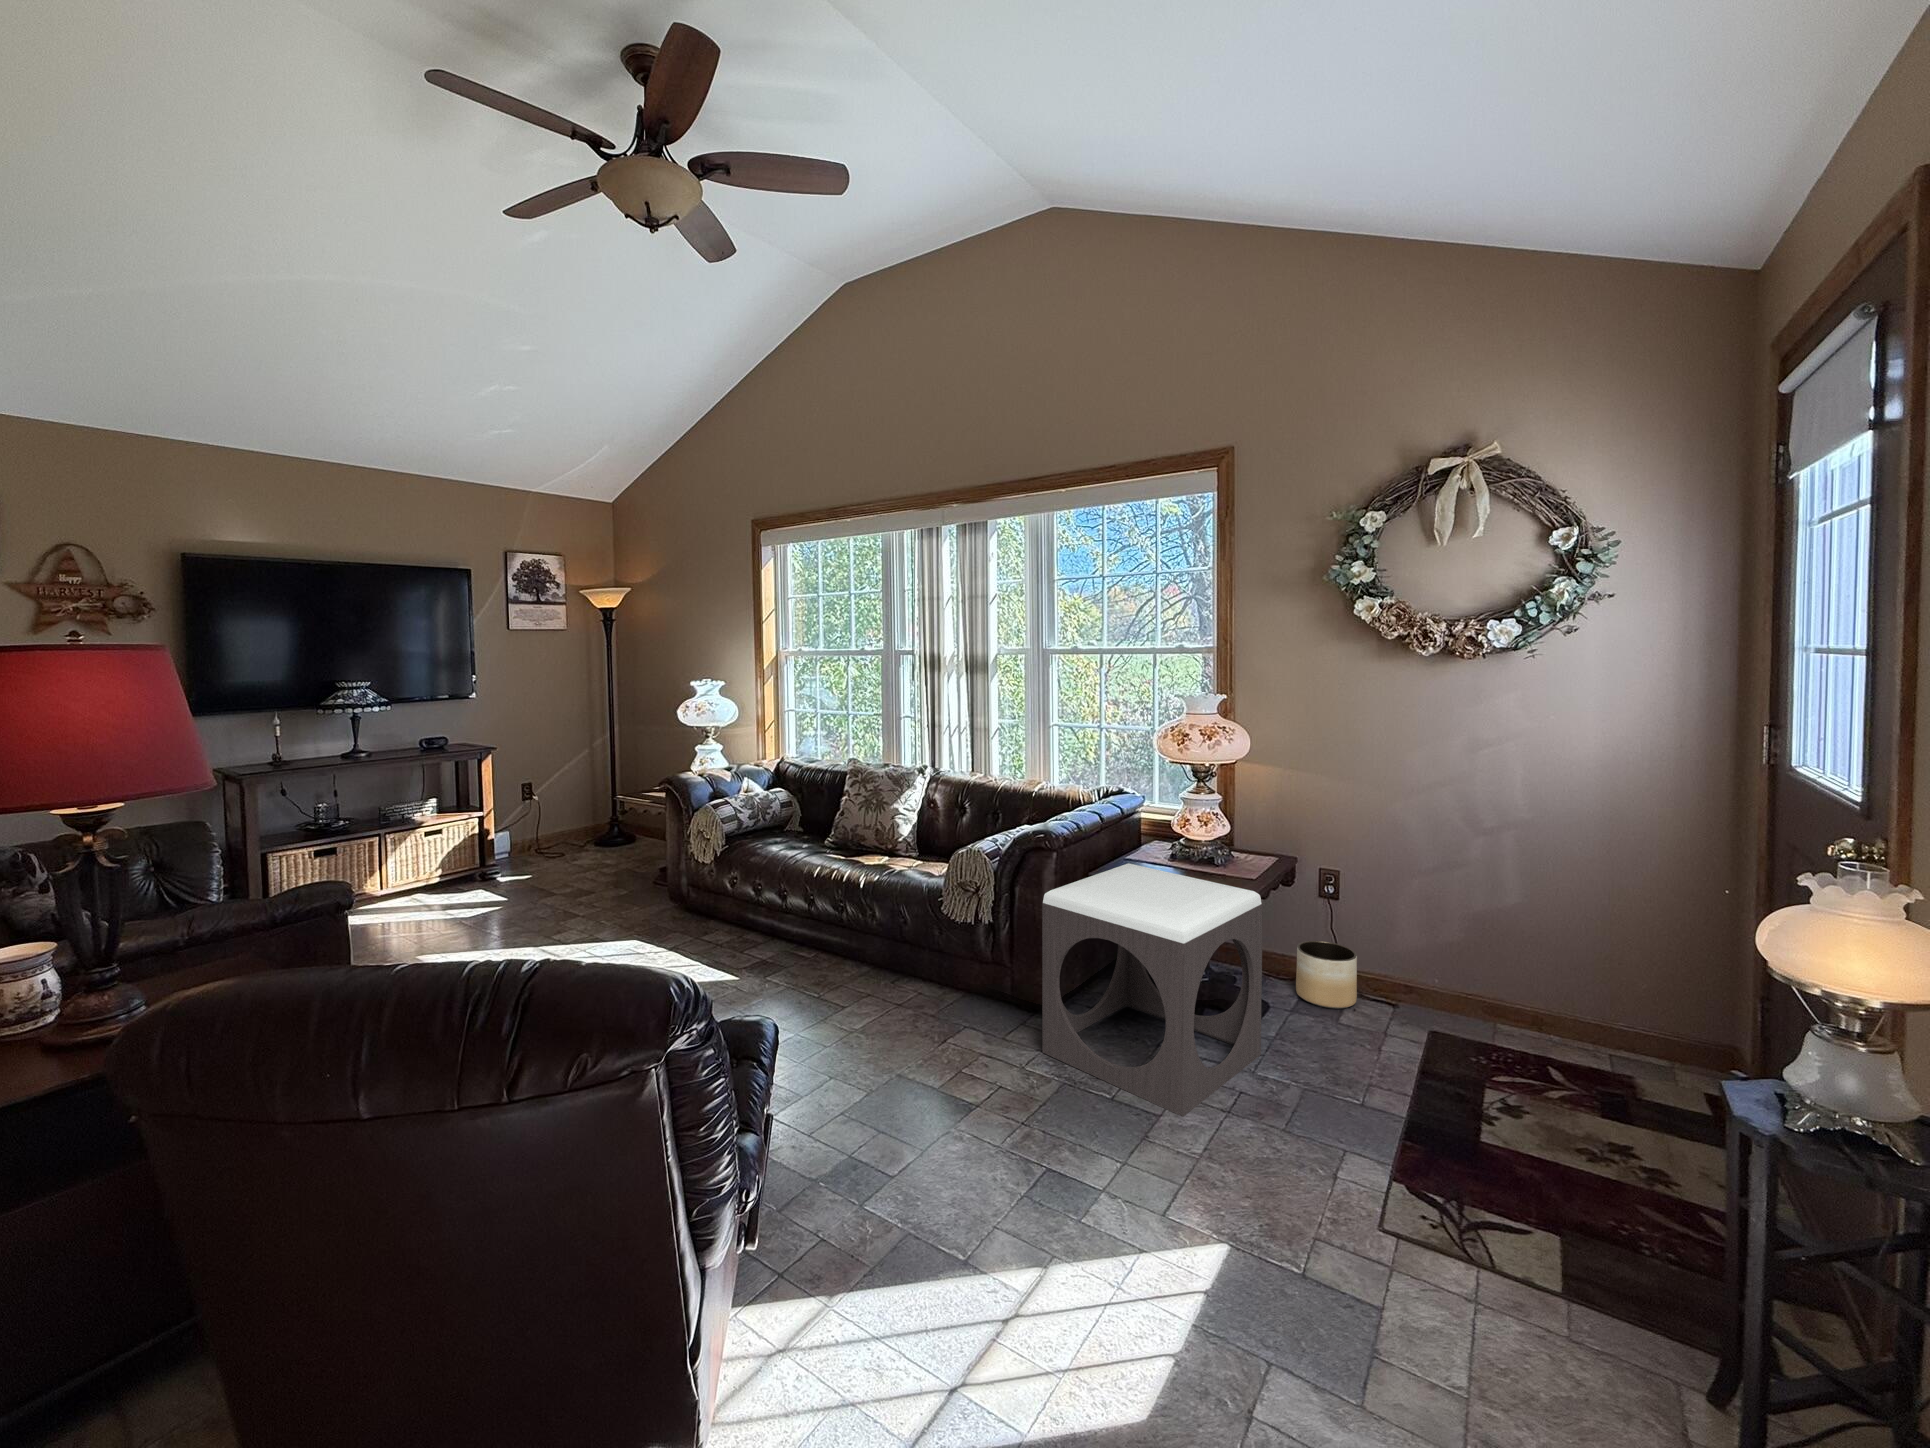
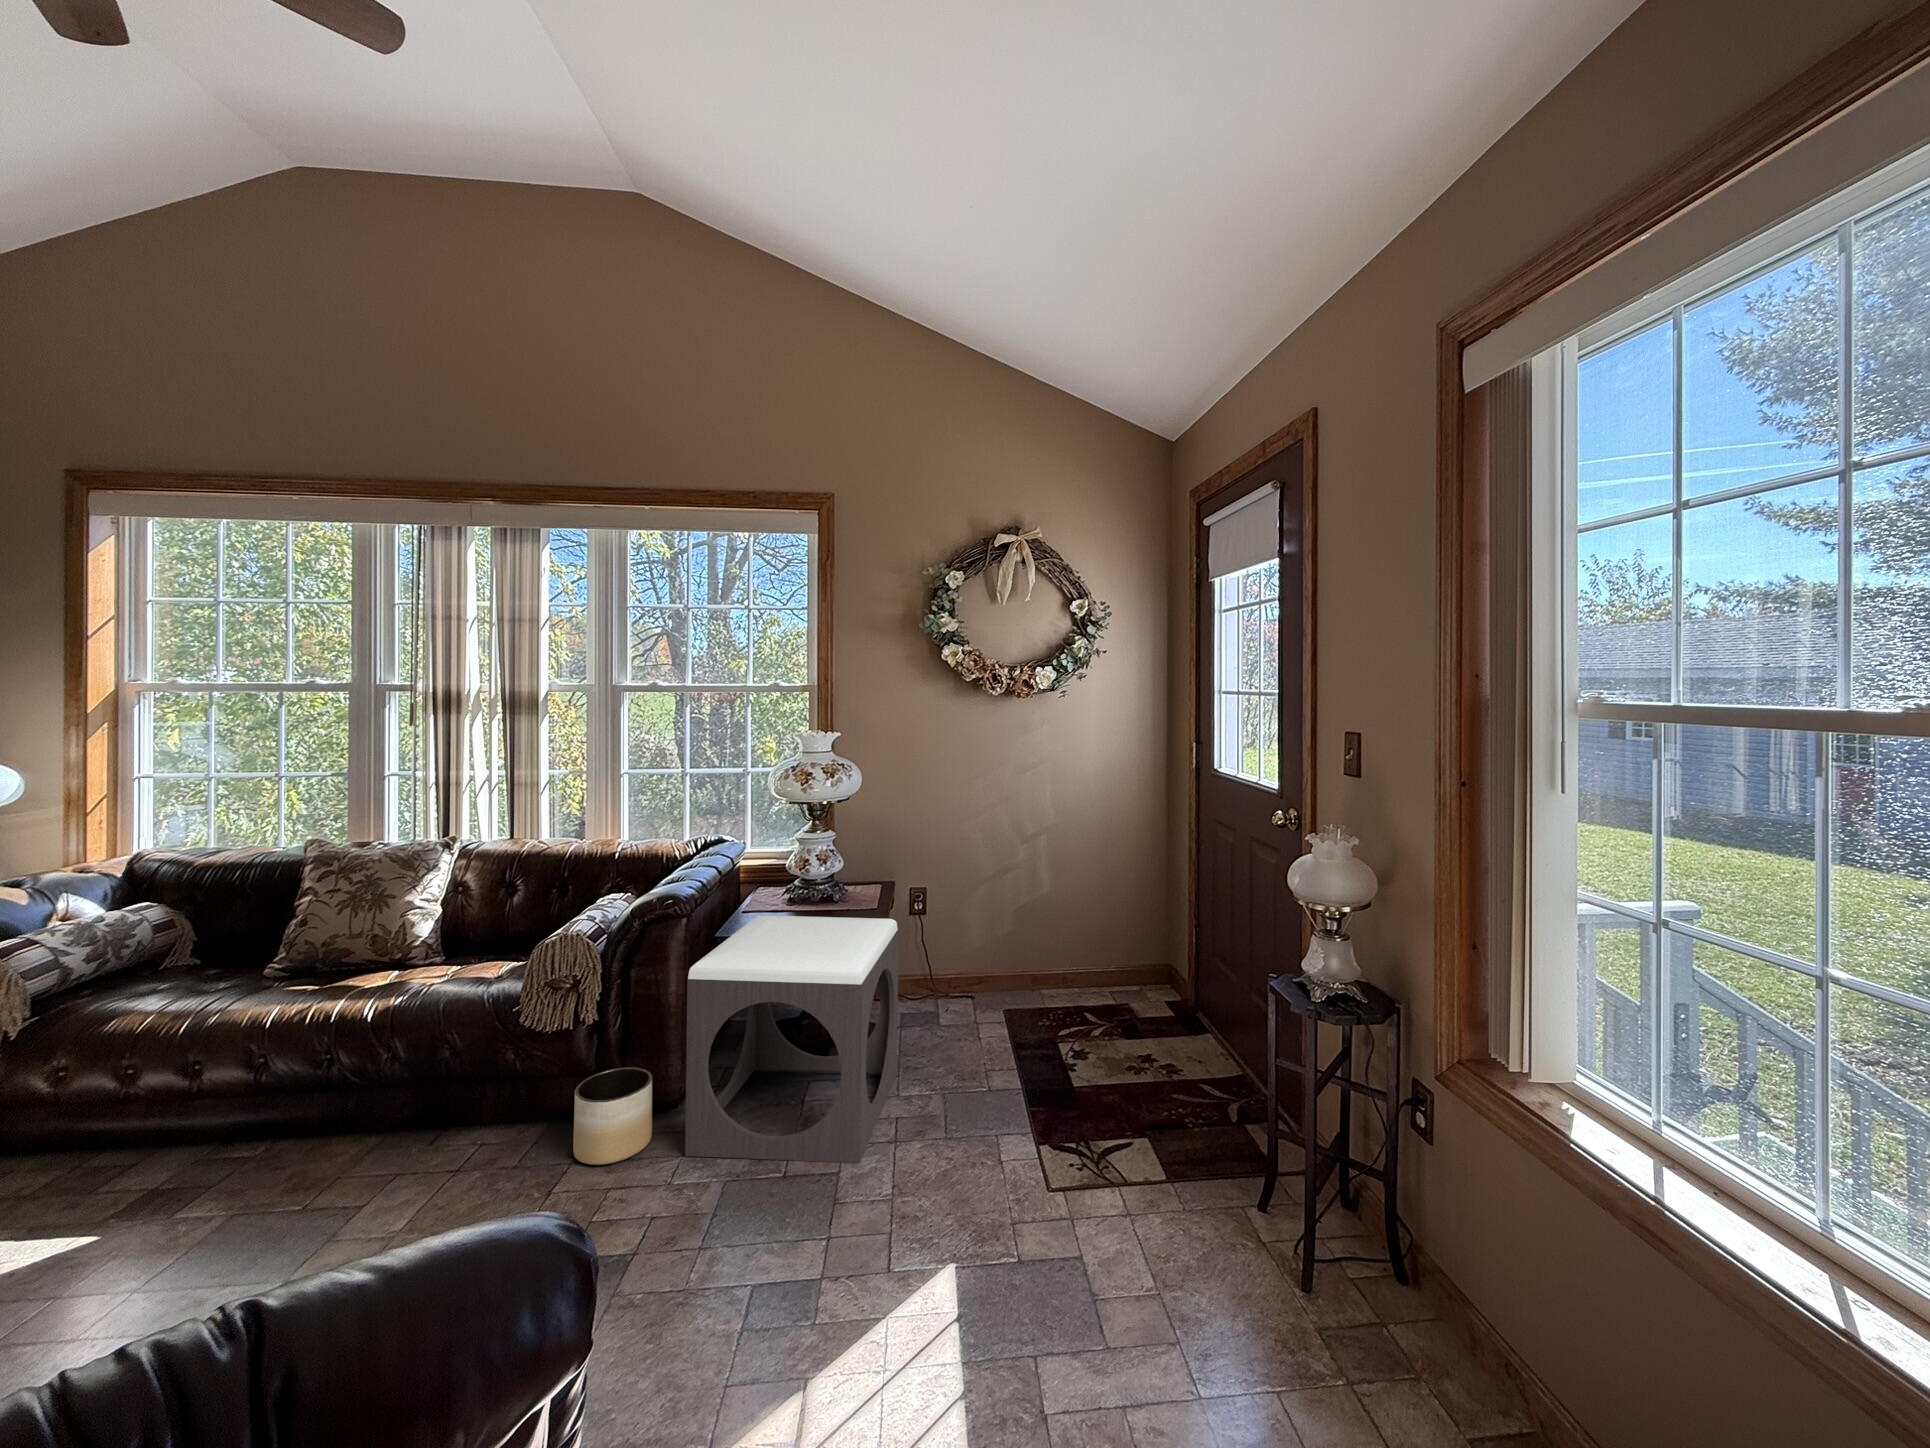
planter: present [1296,941,1357,1009] -> present [573,1067,652,1165]

